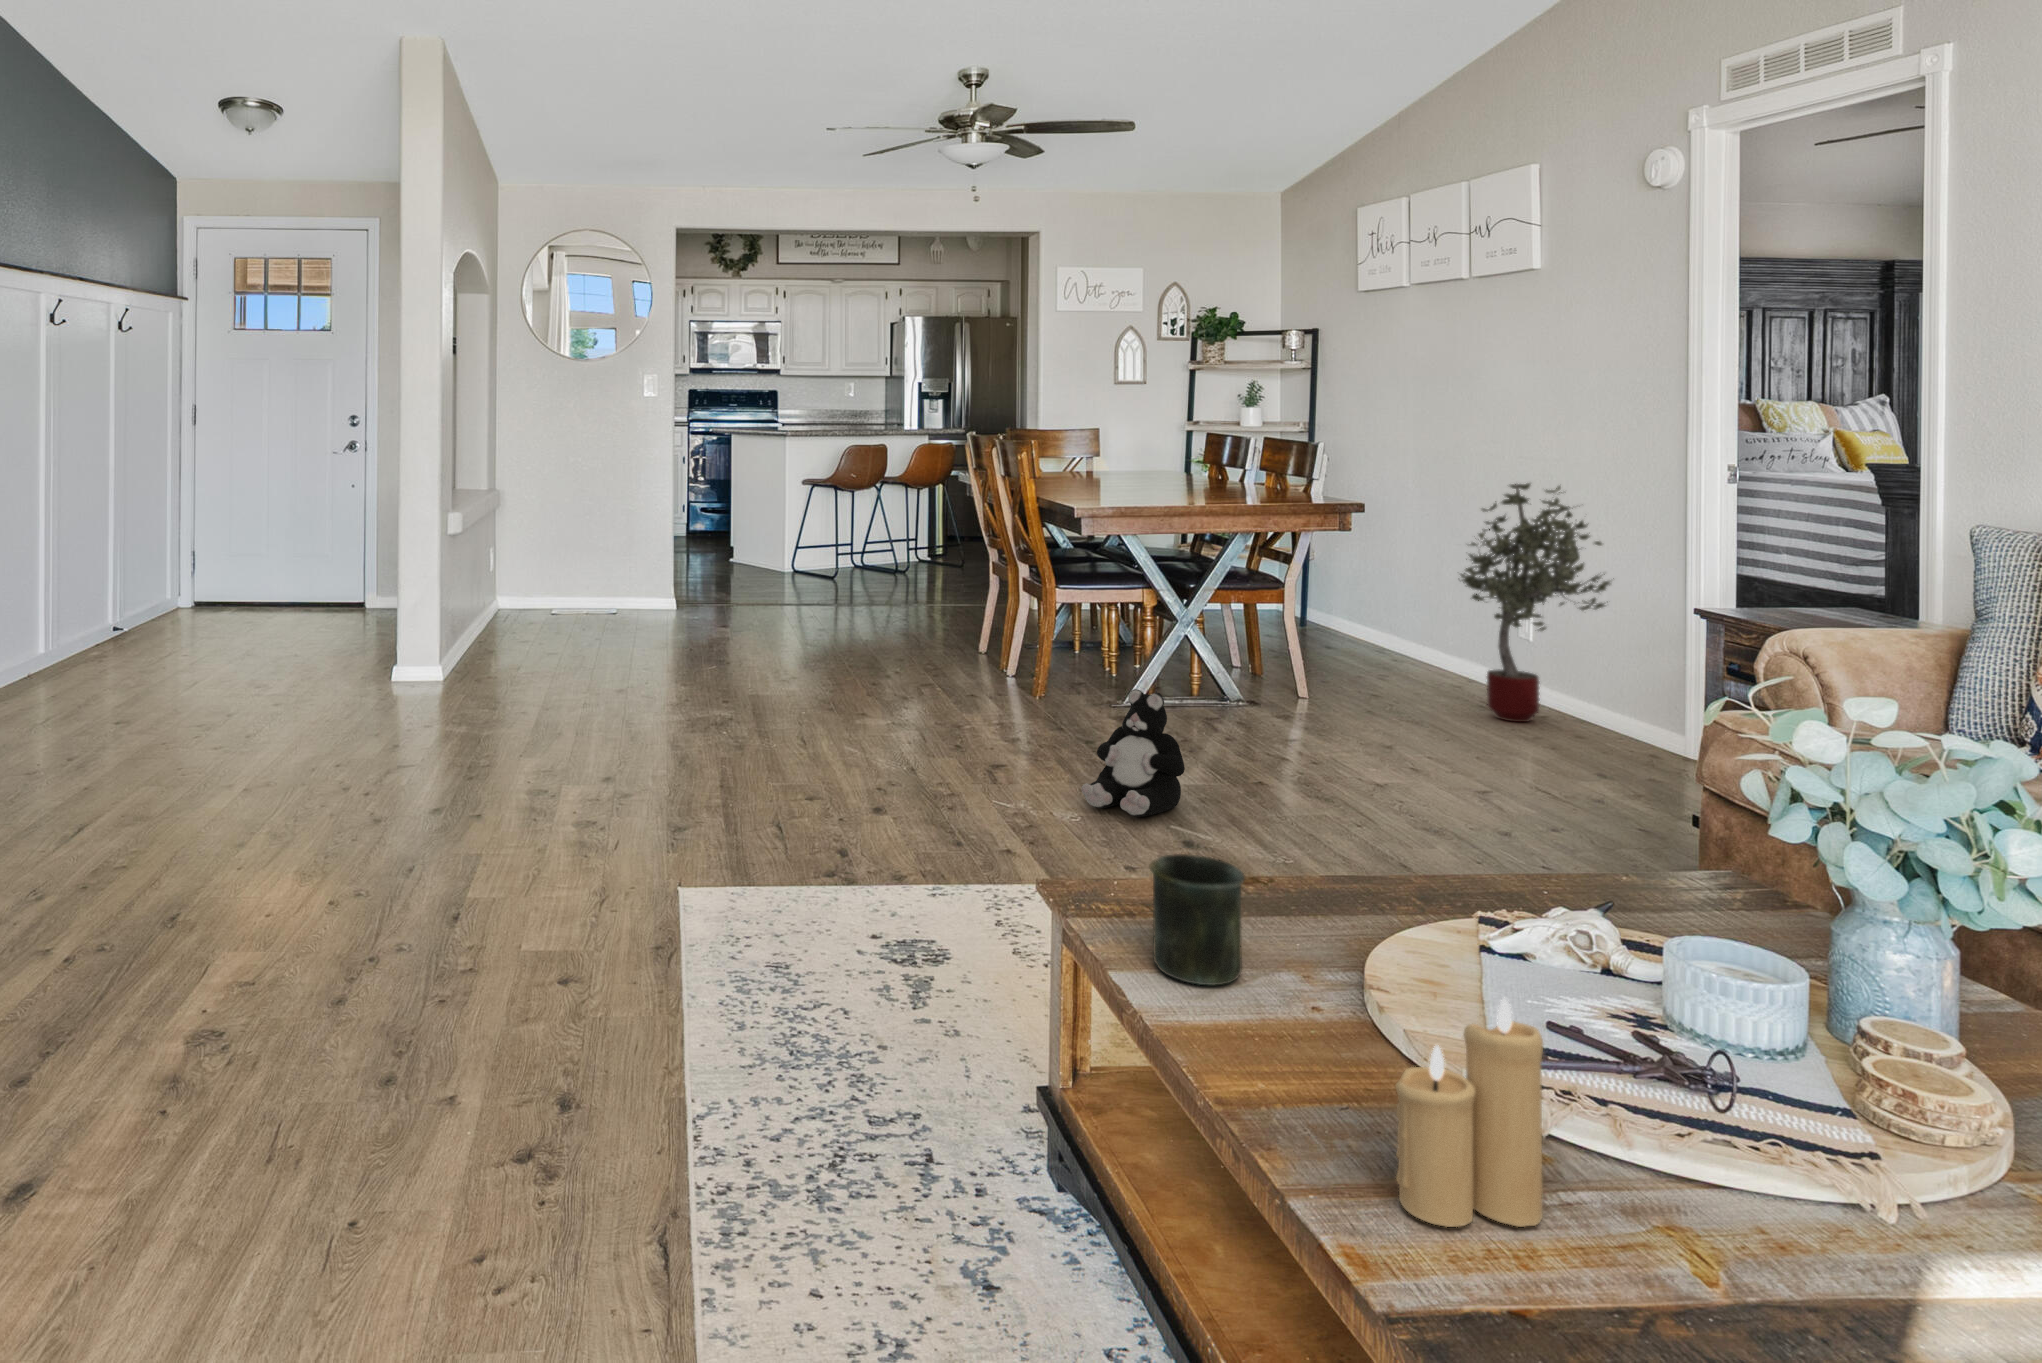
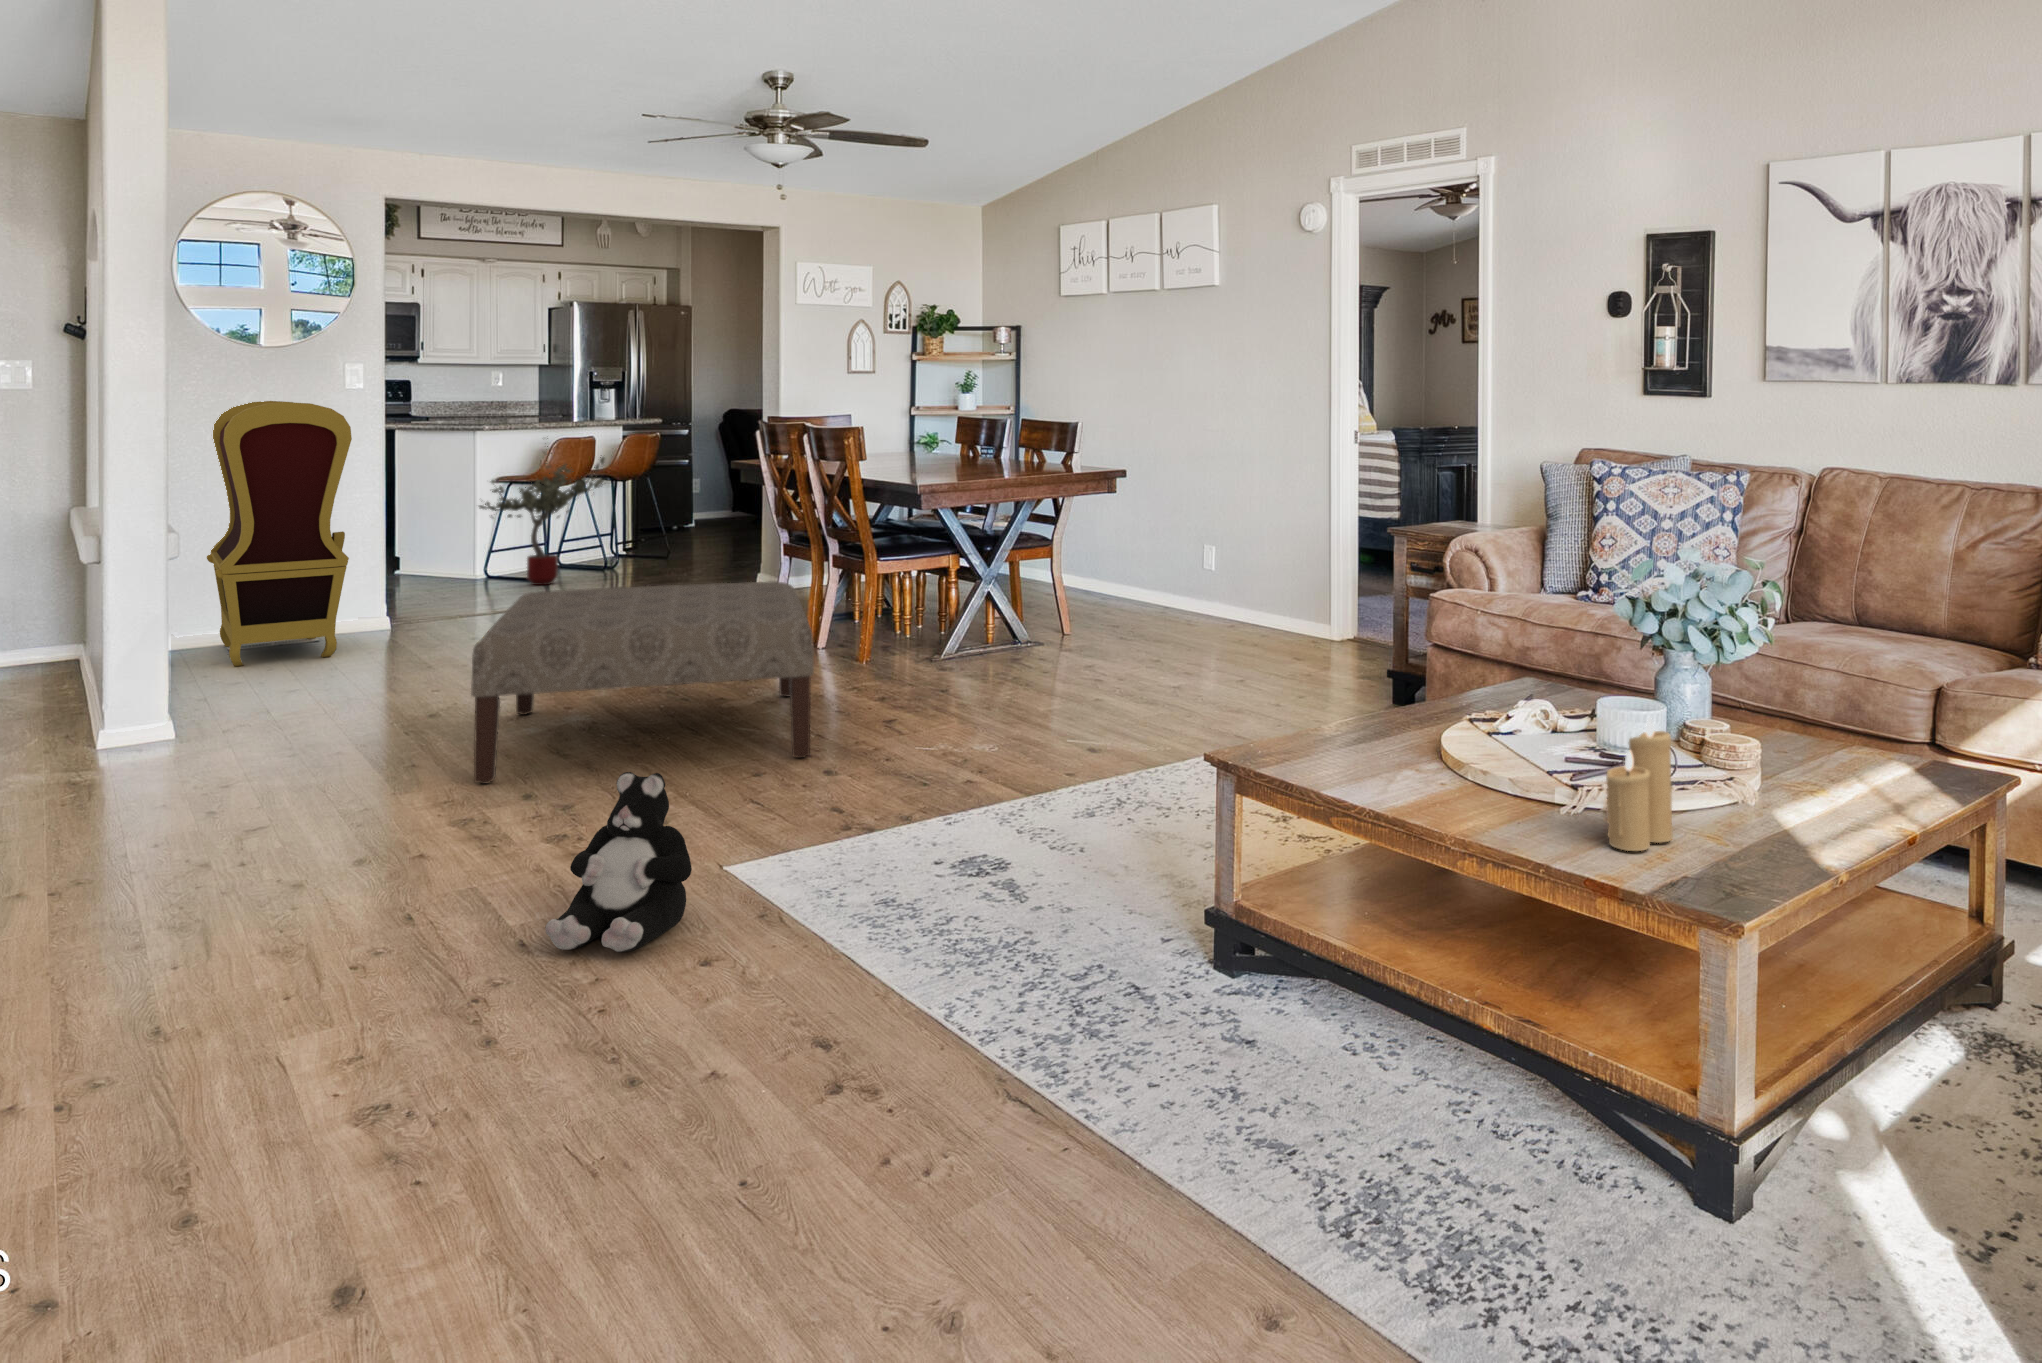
armchair: none [539,409,641,628] -> present [207,401,352,666]
potted tree: present [1461,483,1611,722] -> present [479,438,605,585]
ottoman: none [589,589,940,789] -> present [471,581,814,784]
plush toy: present [1082,689,1185,817] -> present [546,772,692,952]
mug: present [1150,854,1245,985] -> none [1337,697,1411,781]

